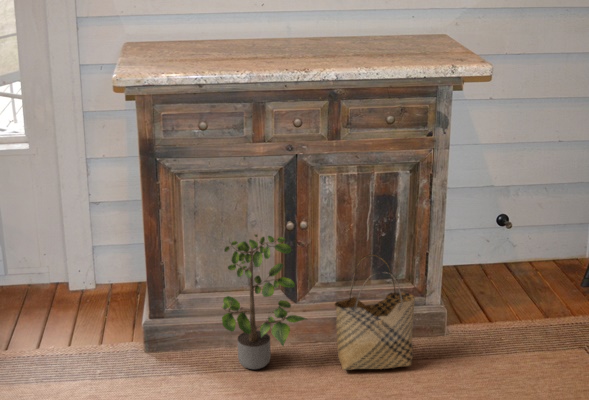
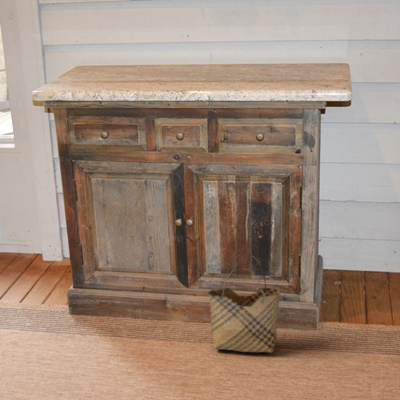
potted plant: present [222,235,307,369] -> none [115,227,189,339]

